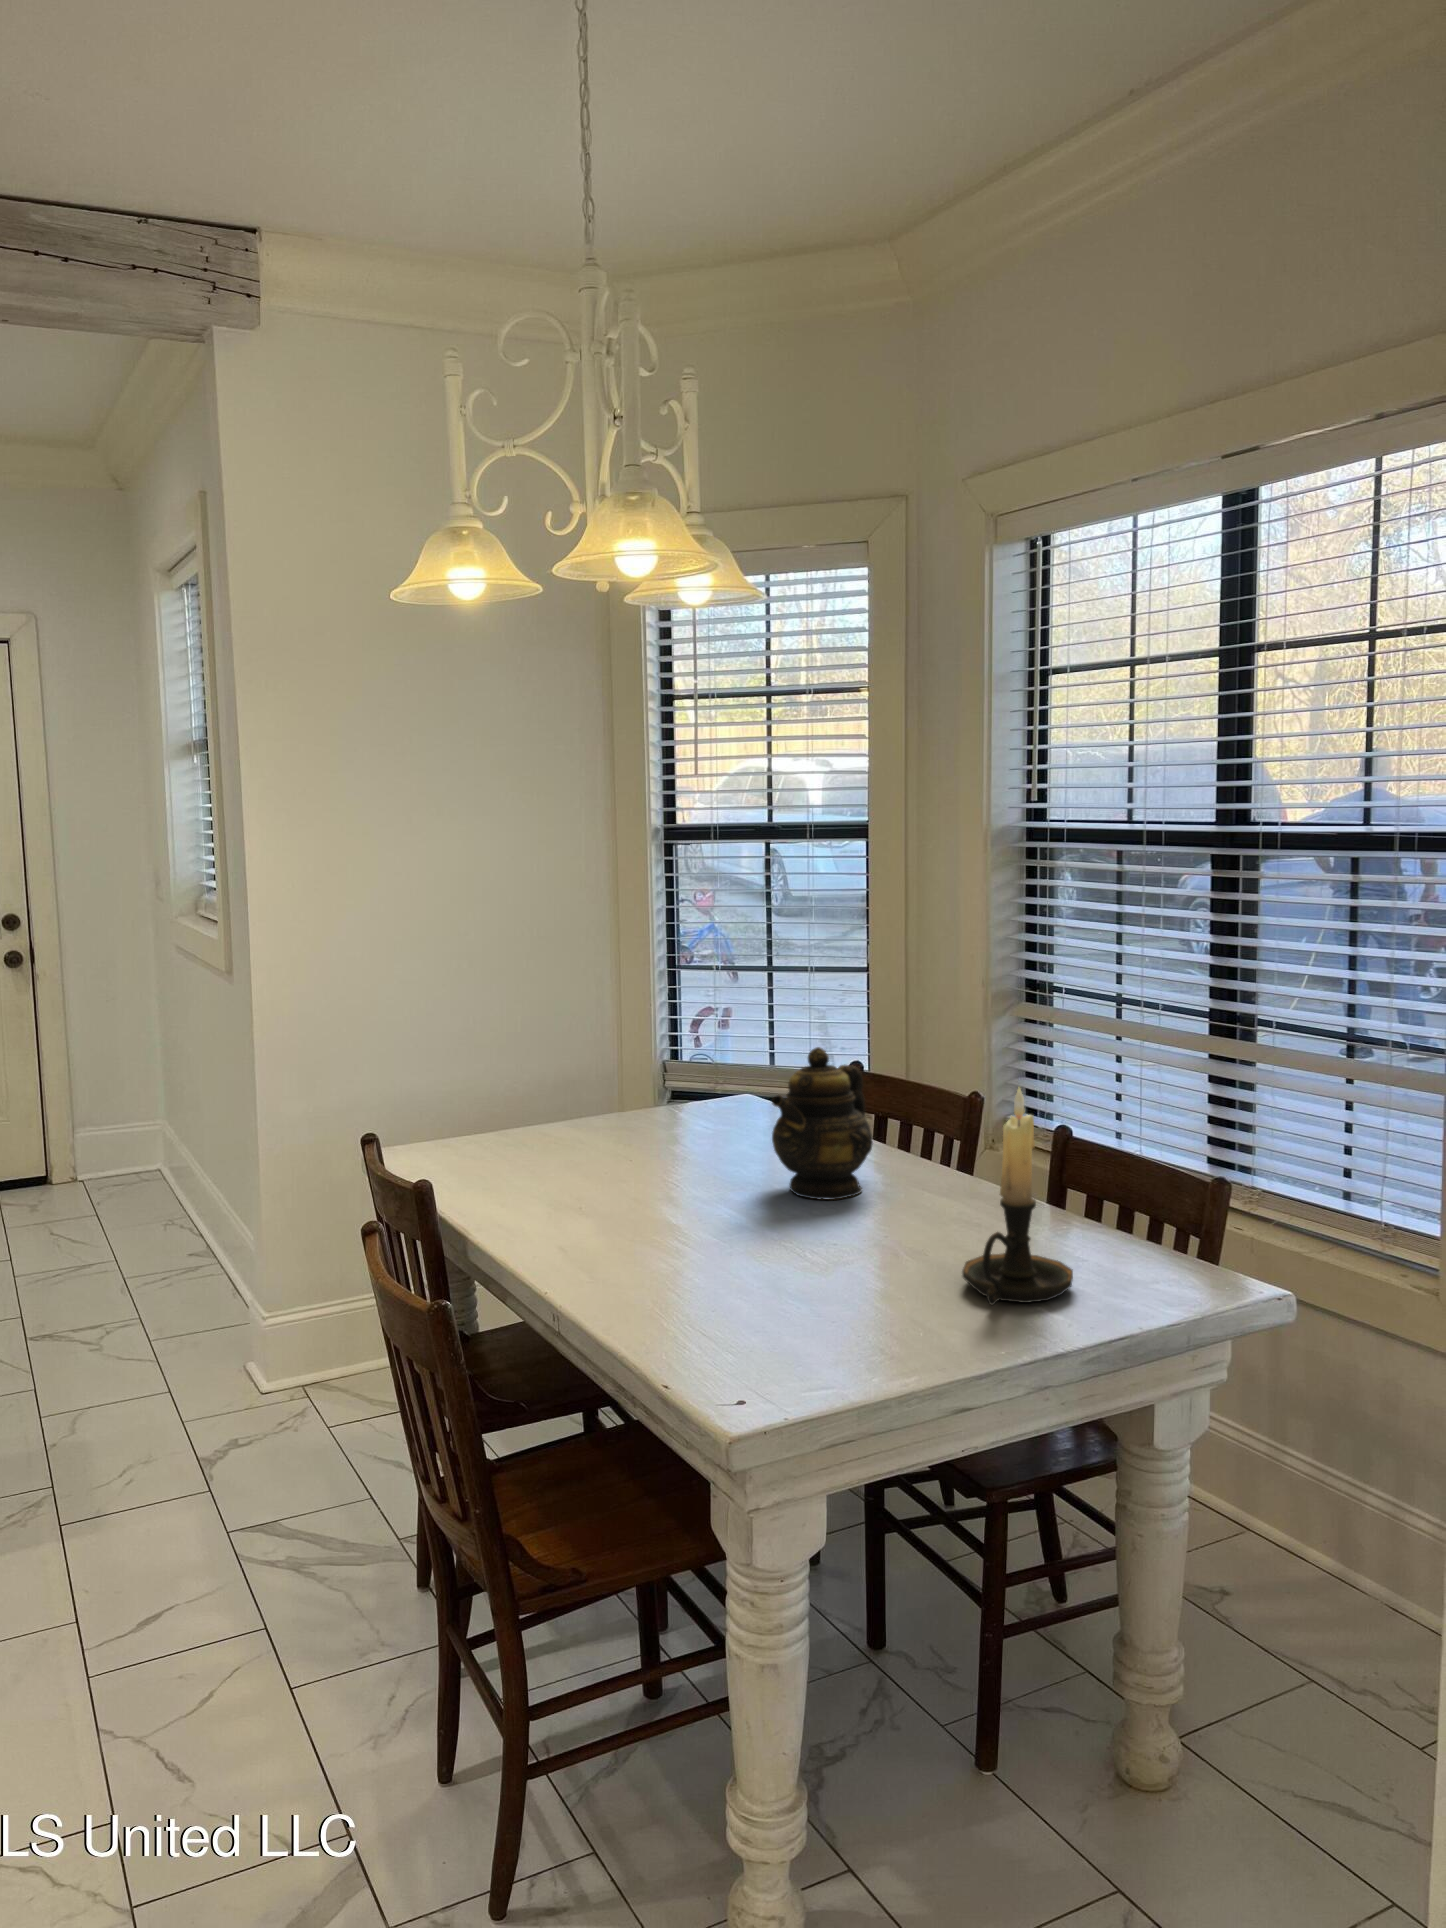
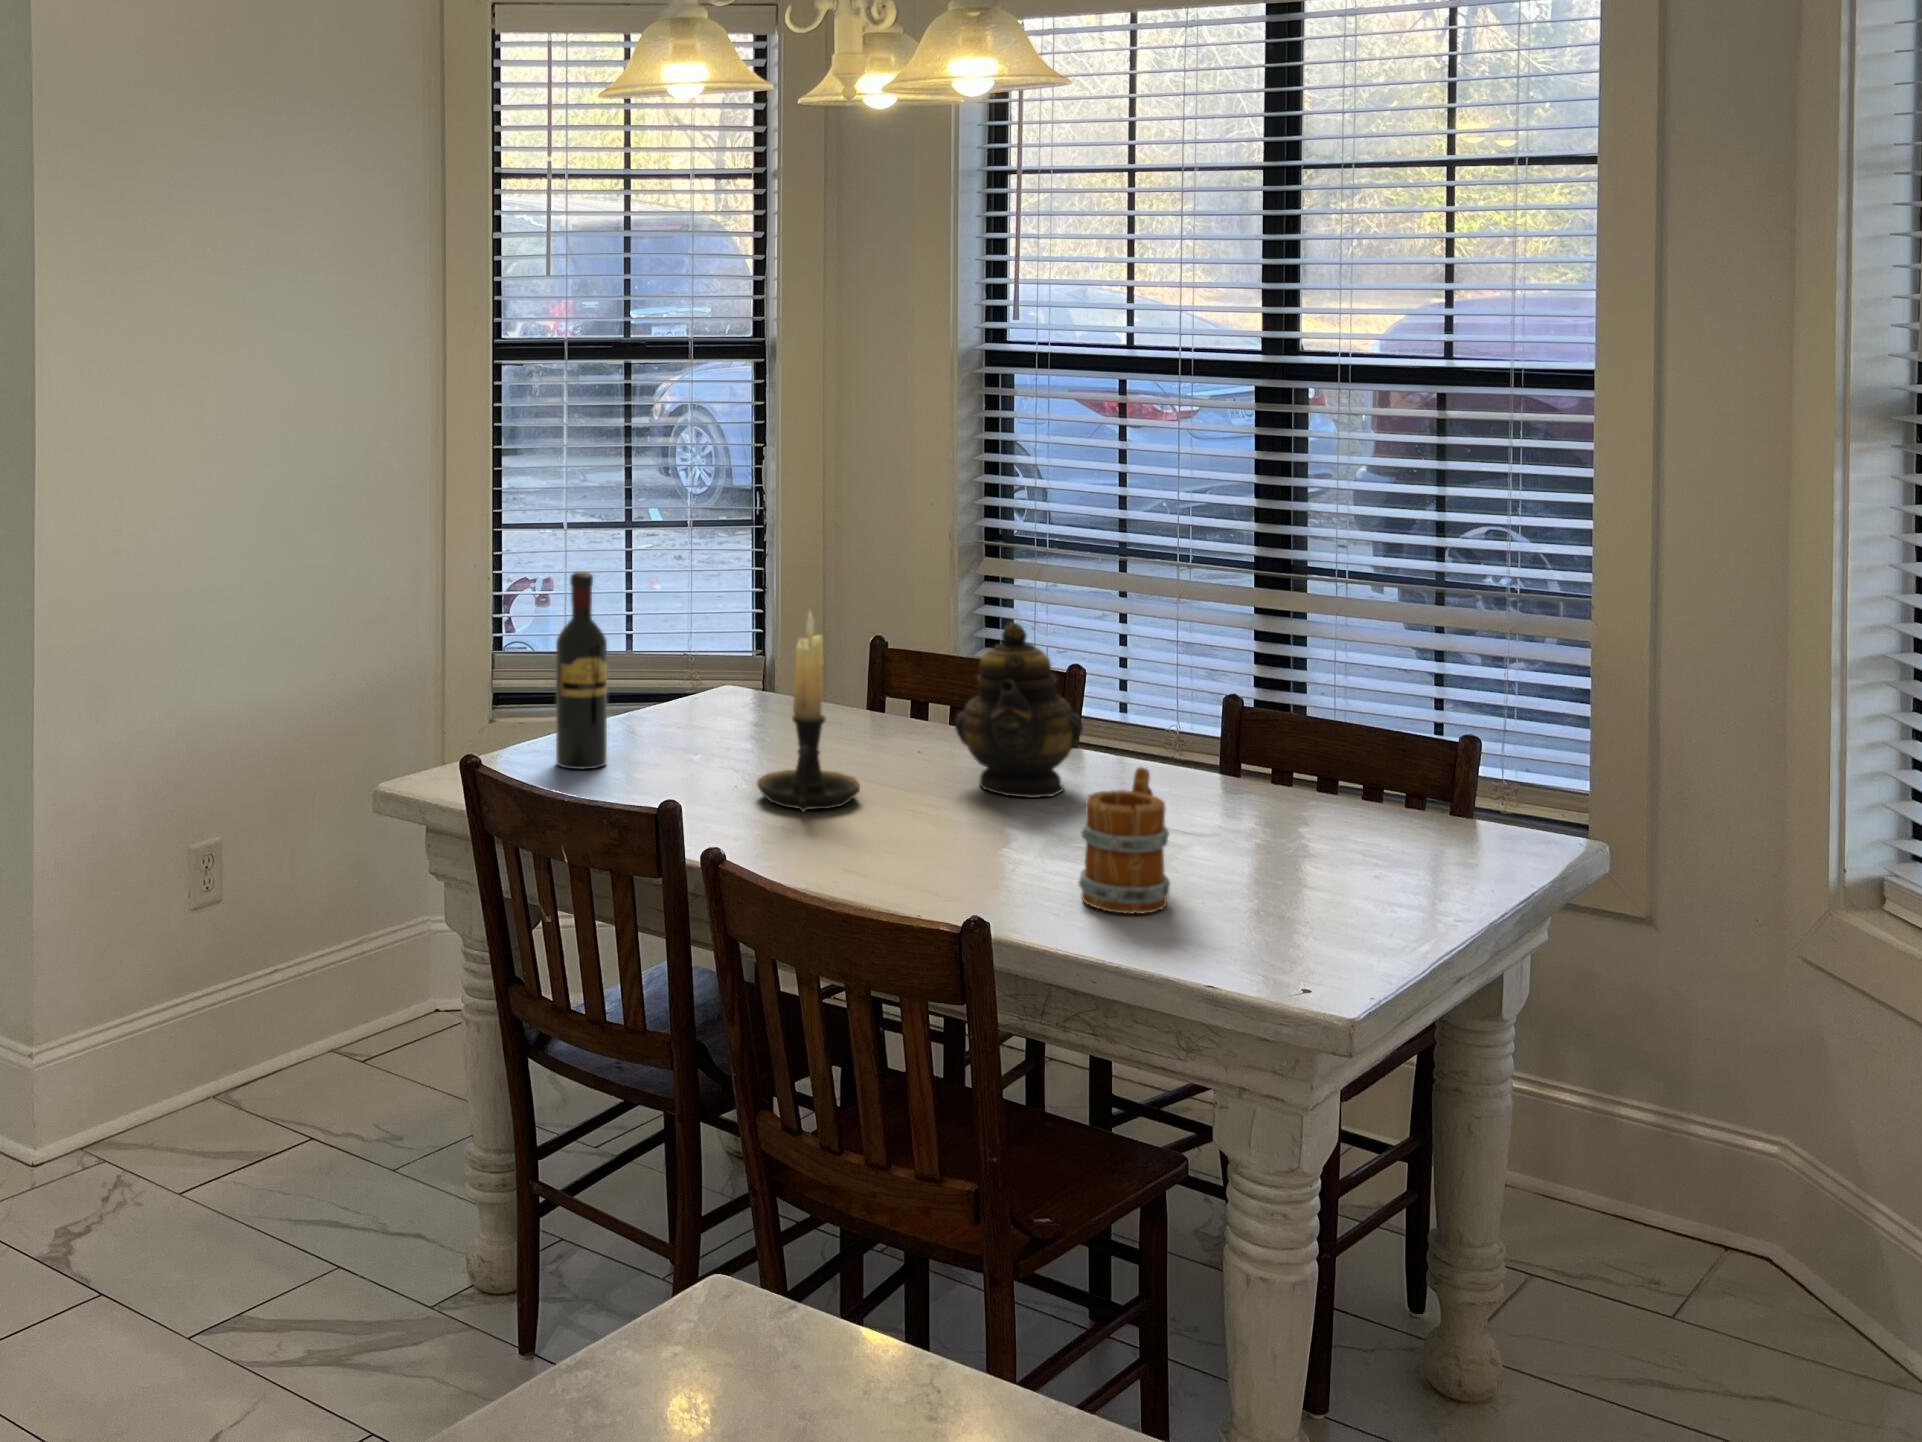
wine bottle: none [506,992,549,1148] -> present [556,571,607,769]
candle holder: present [962,1088,1073,1305] -> present [757,613,860,812]
mug: none [683,1175,782,1306] -> present [1079,767,1170,914]

